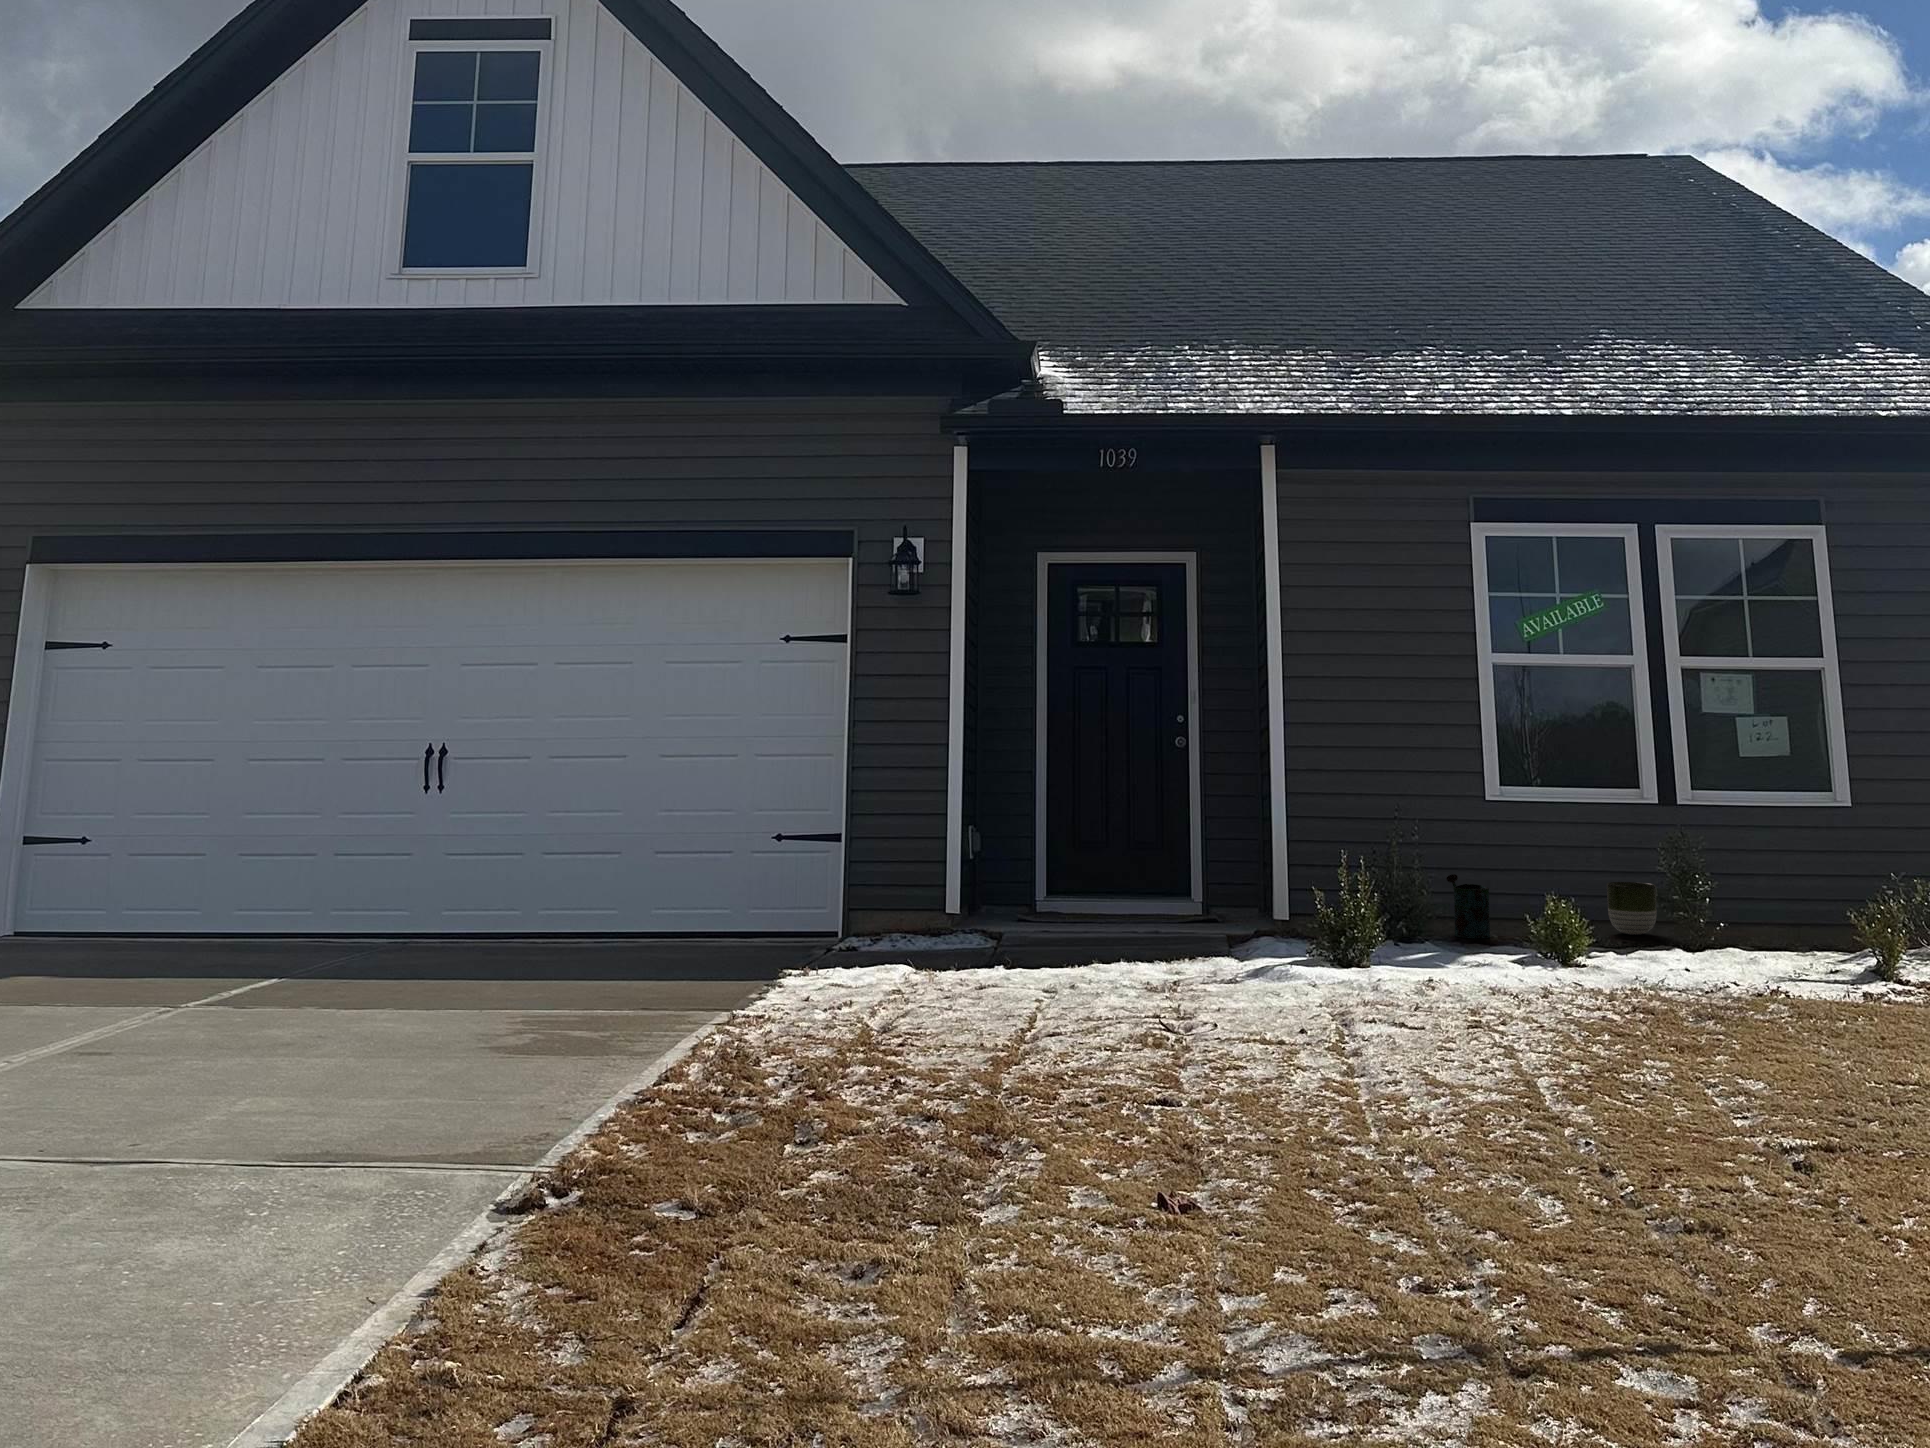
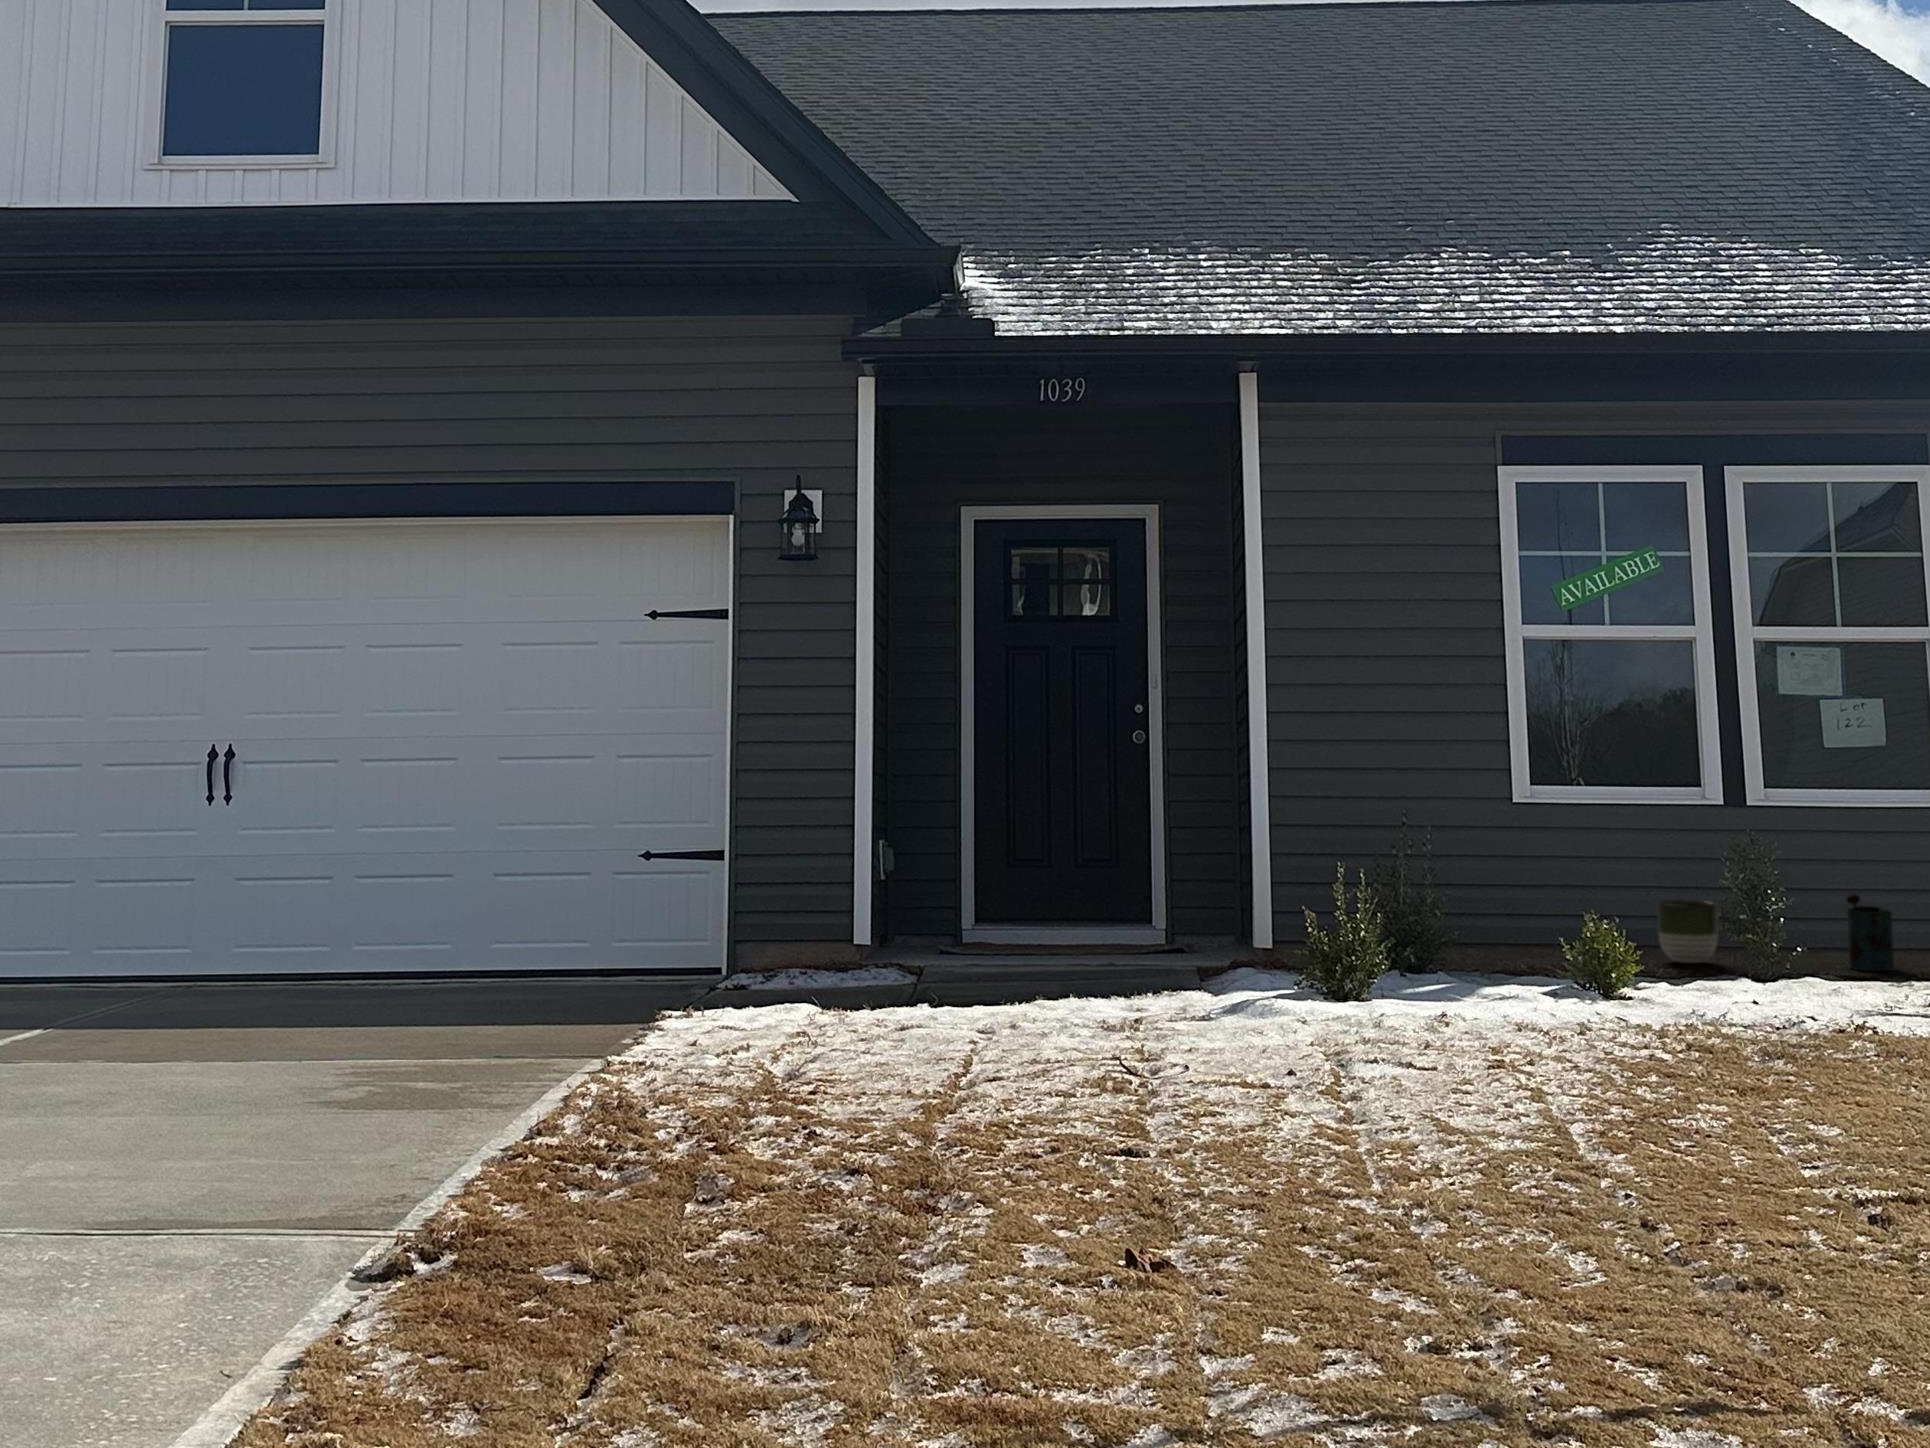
watering can: present [1446,874,1490,938] -> present [1846,895,1894,971]

